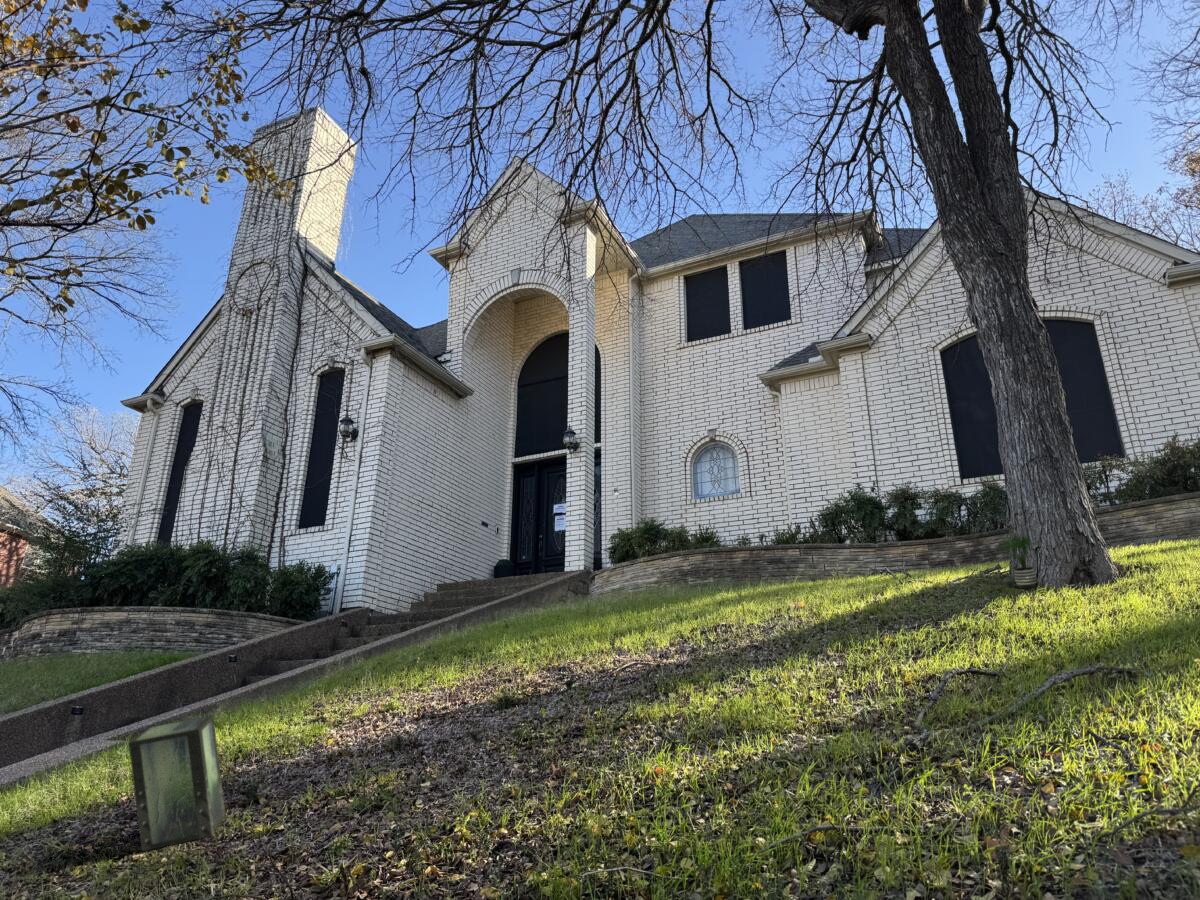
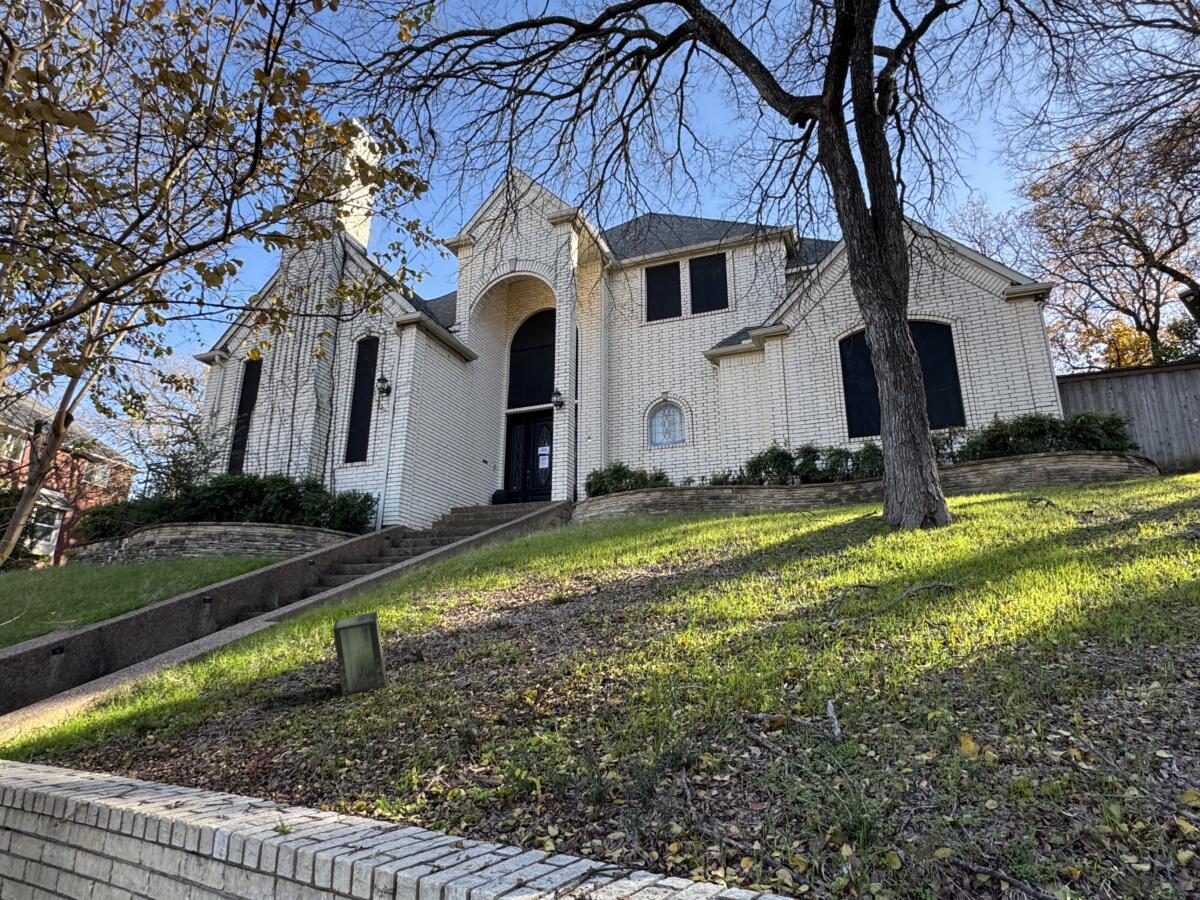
potted plant: present [1002,534,1037,589] -> none [874,489,903,526]

